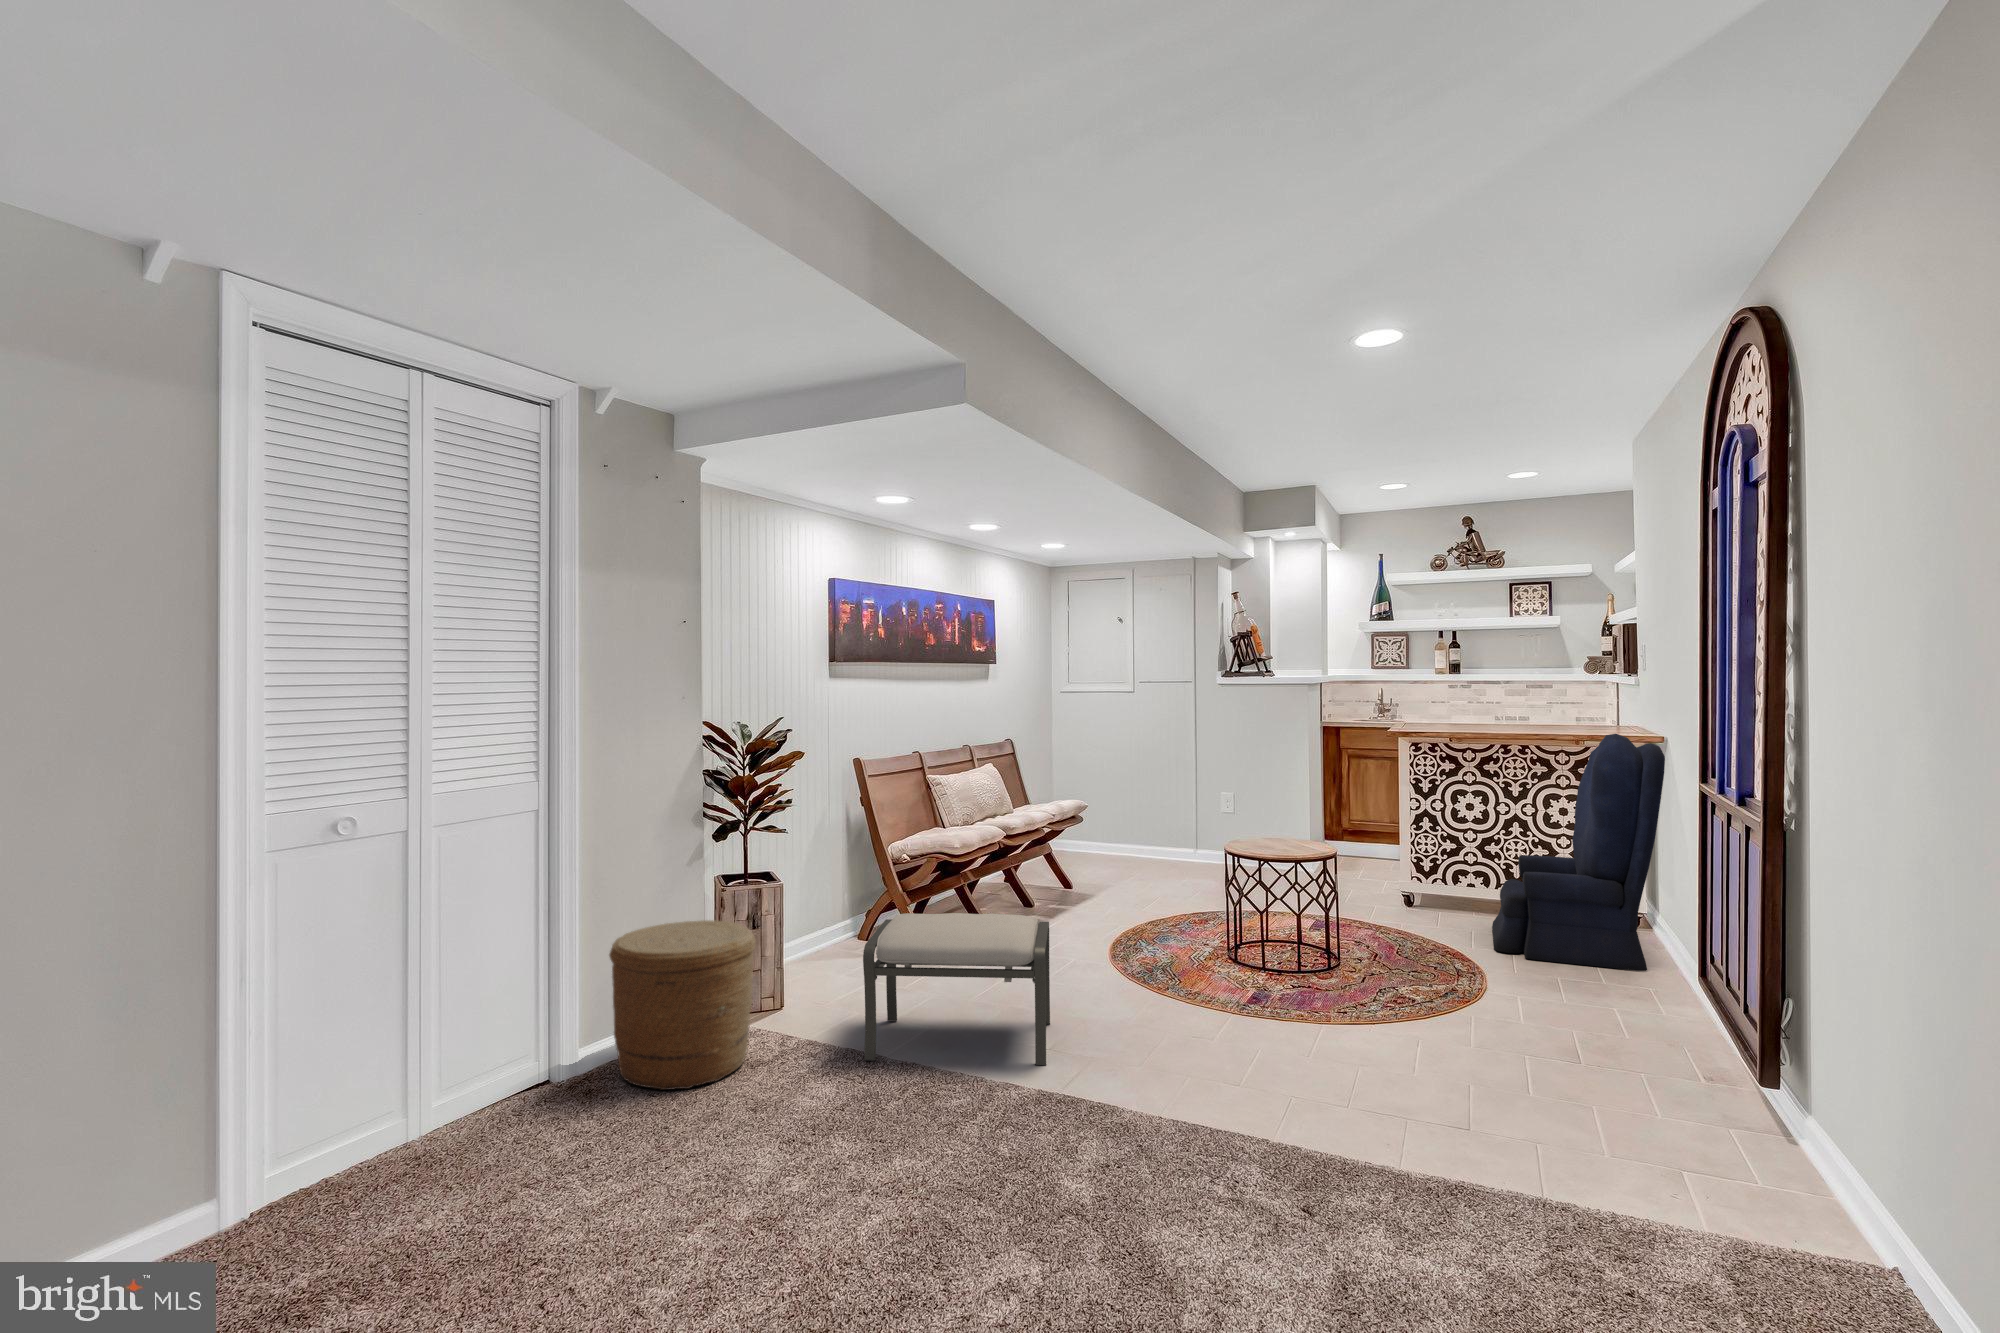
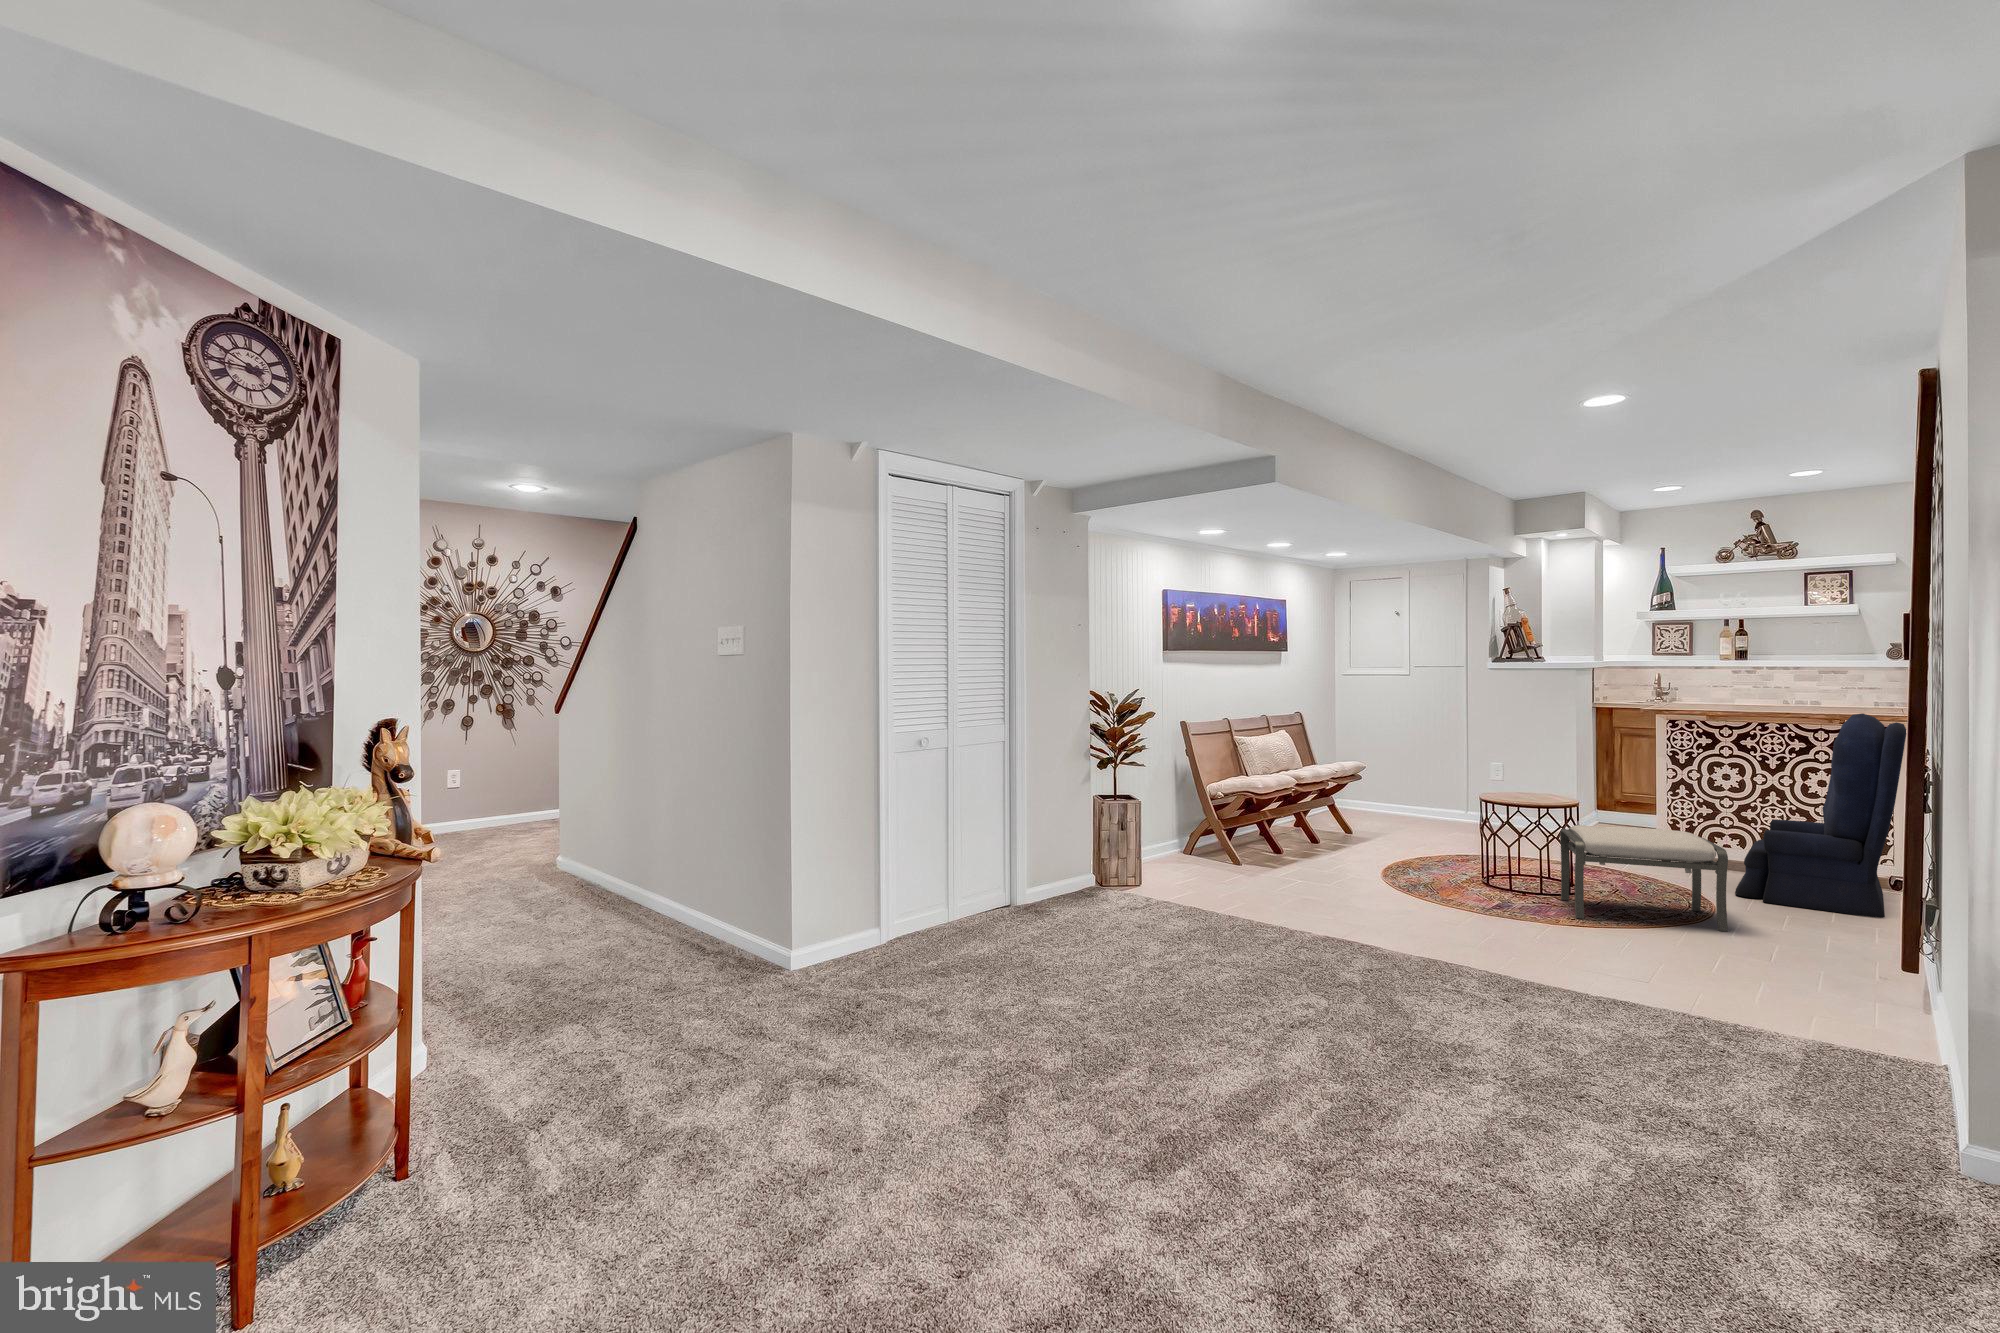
ottoman: present [863,913,1050,1065] -> present [1560,825,1728,931]
woven basket: present [609,920,756,1090] -> none [1044,819,1131,918]

